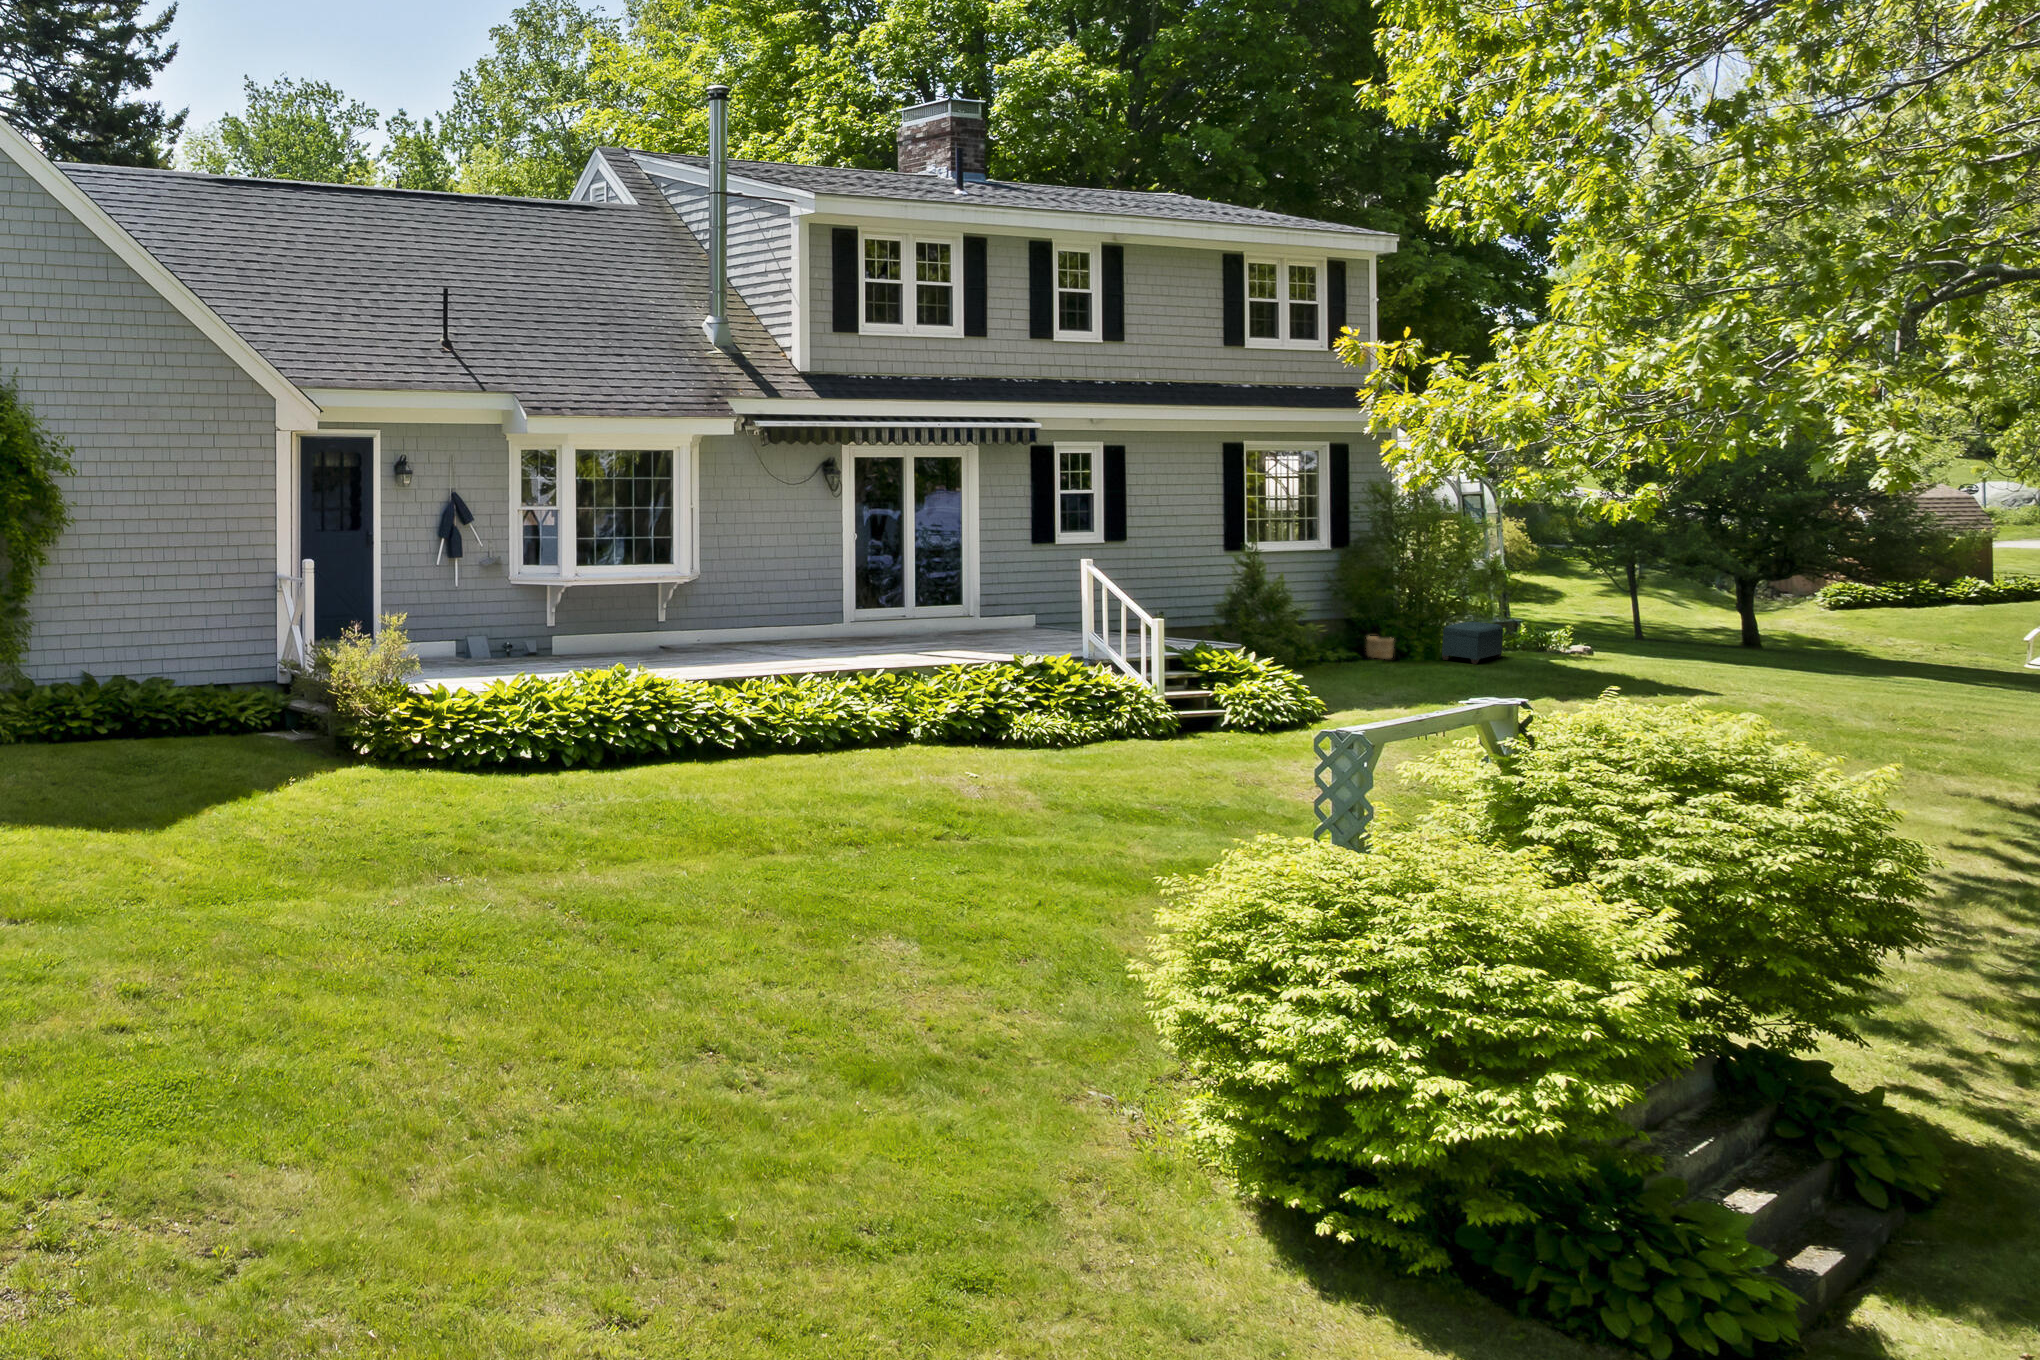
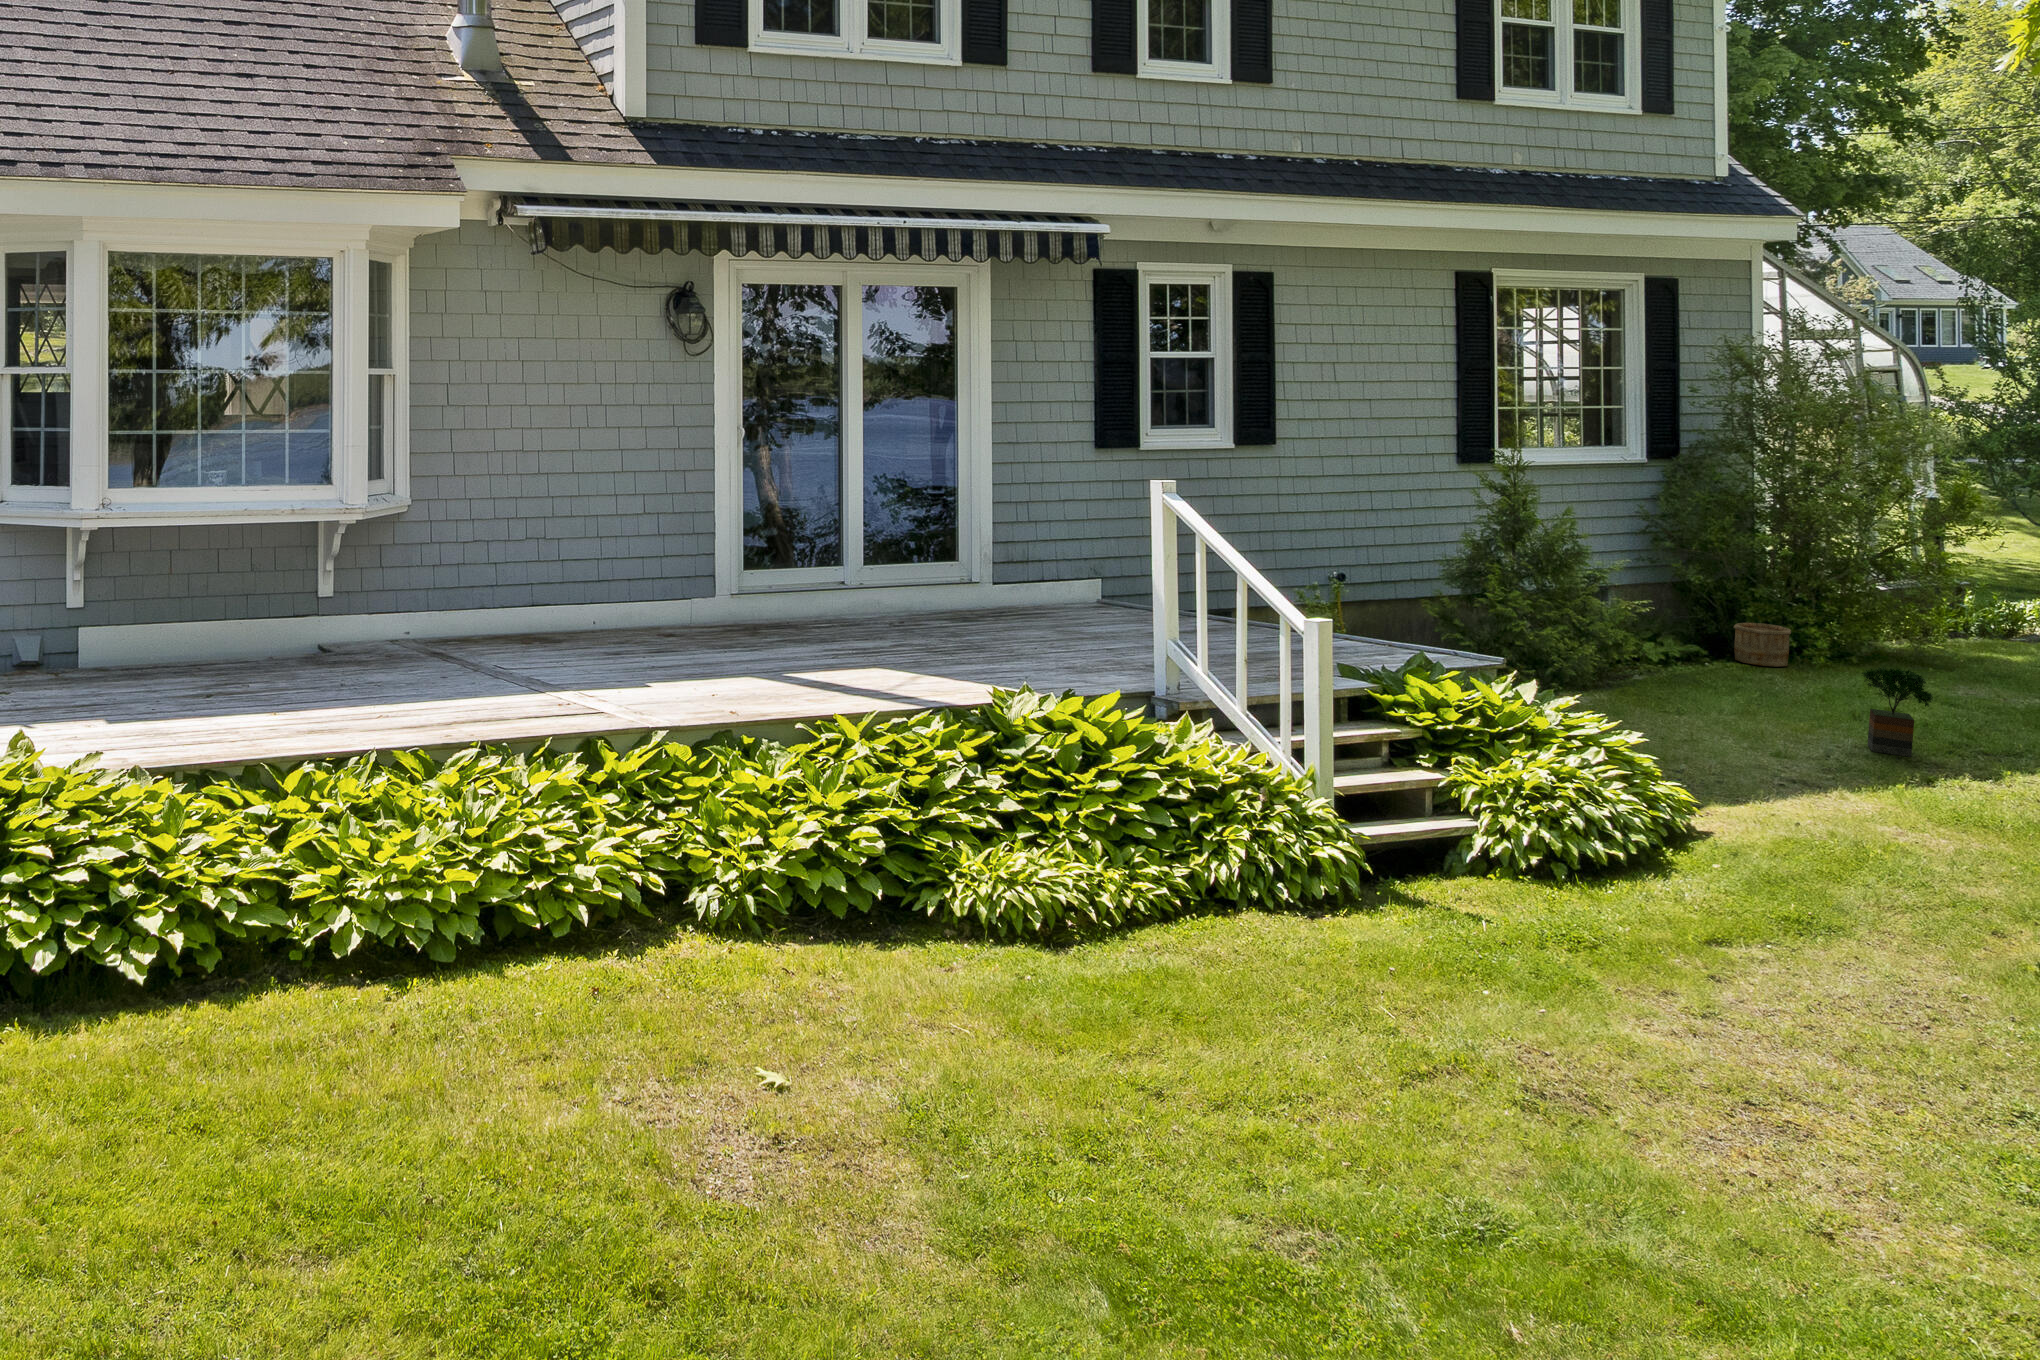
bench: present [1442,622,1503,664] -> none [1887,597,2006,683]
potted tree: none [1409,648,1441,691] -> present [1862,667,1933,757]

